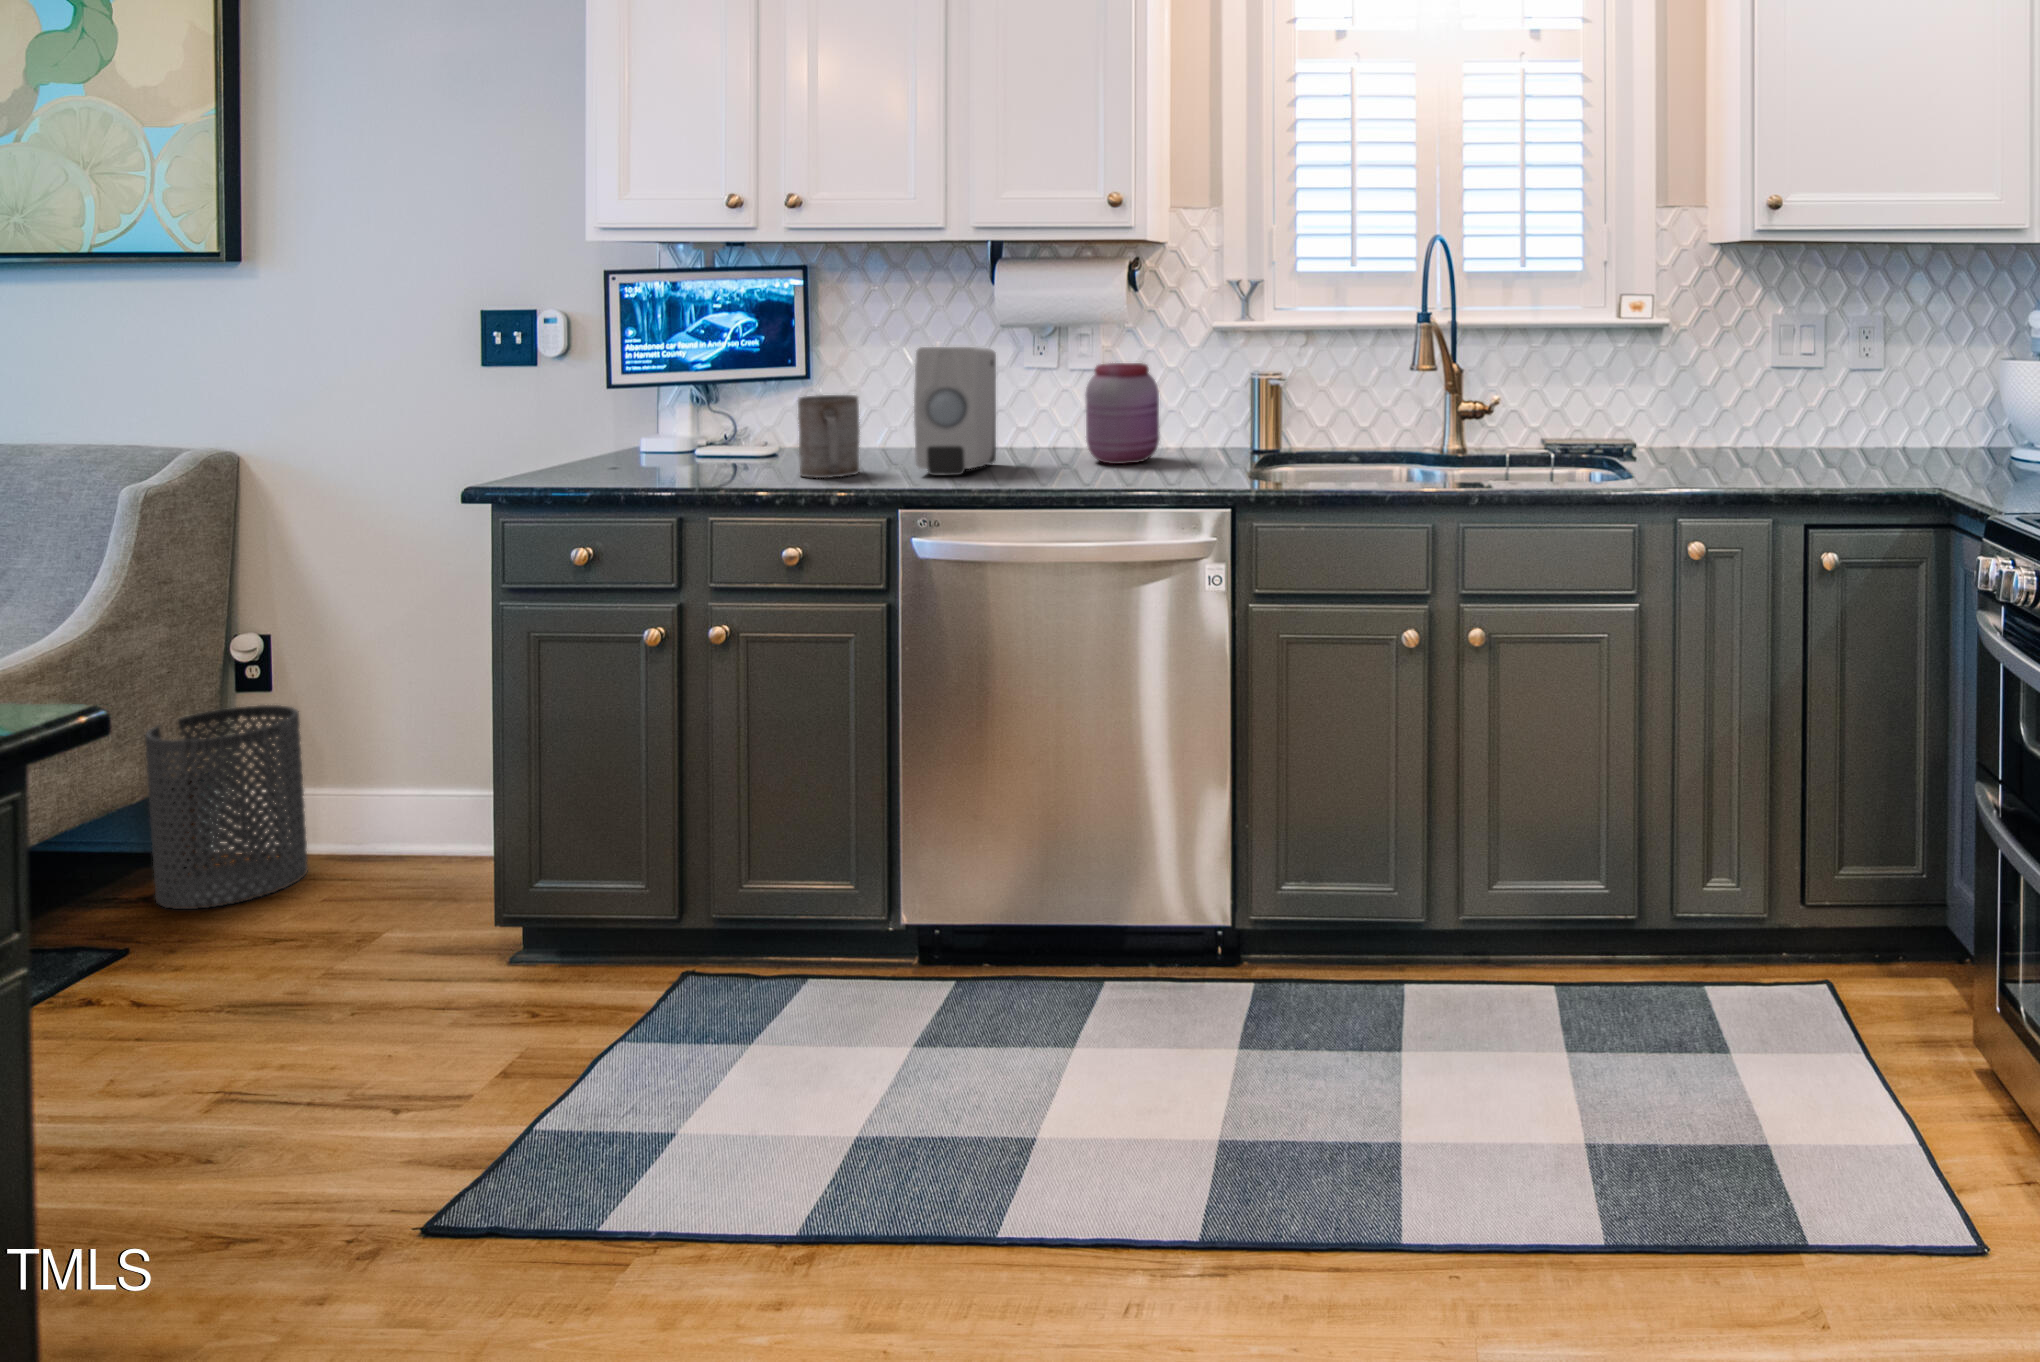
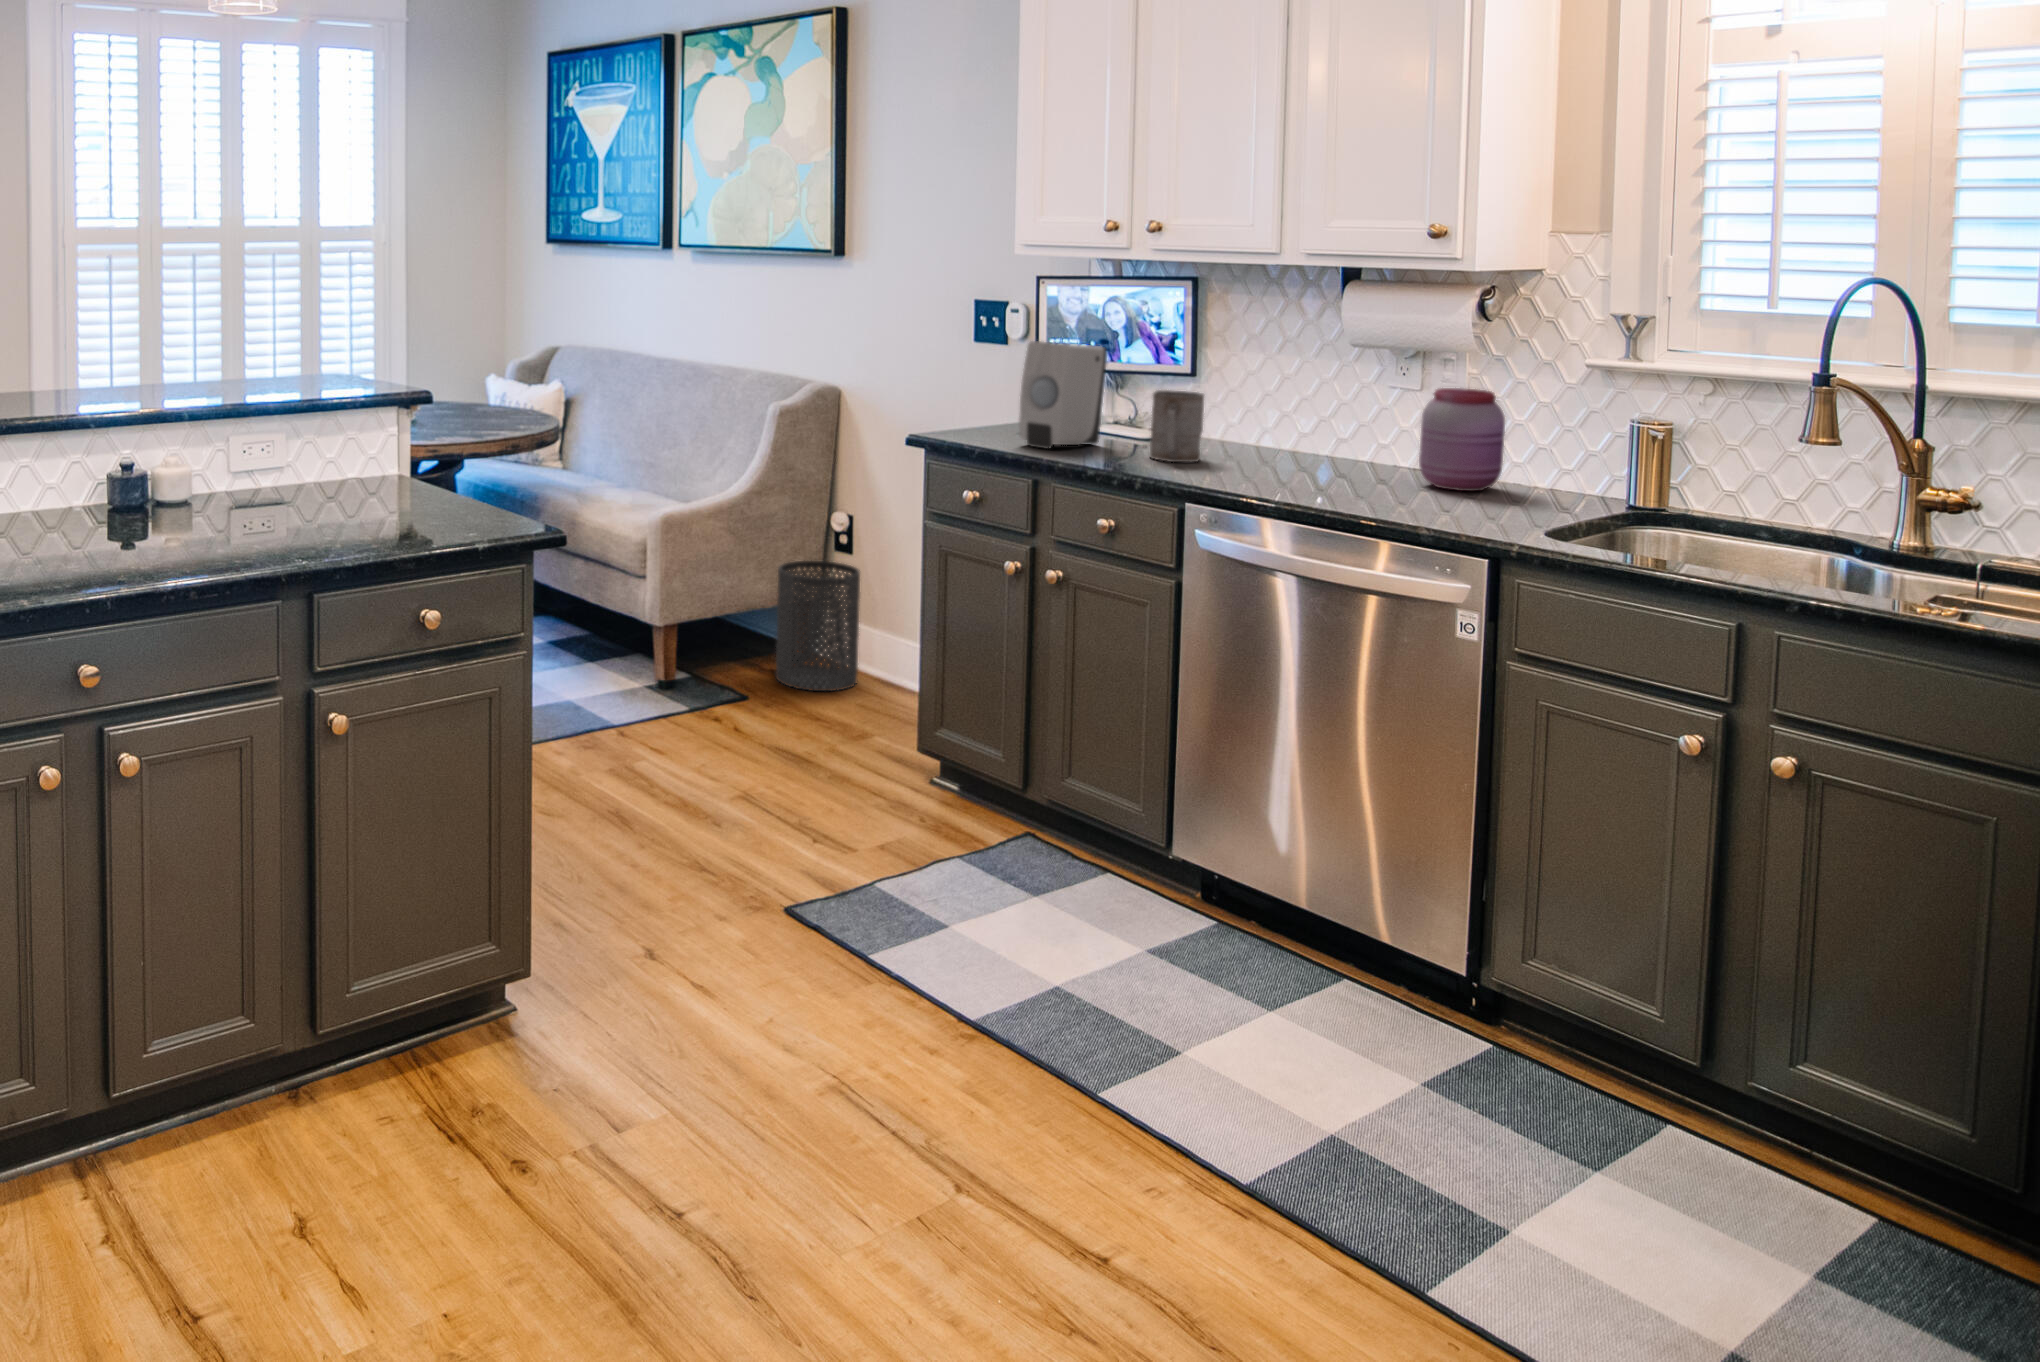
soap dispenser: present [914,347,996,476] -> present [1019,341,1107,449]

